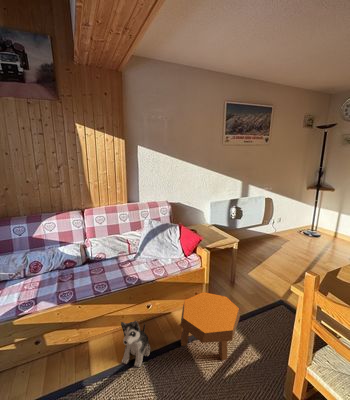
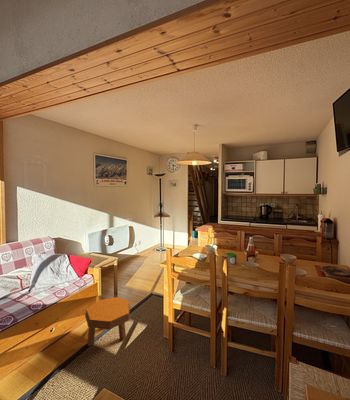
plush toy: present [121,321,150,367] -> none [34,334,63,380]

